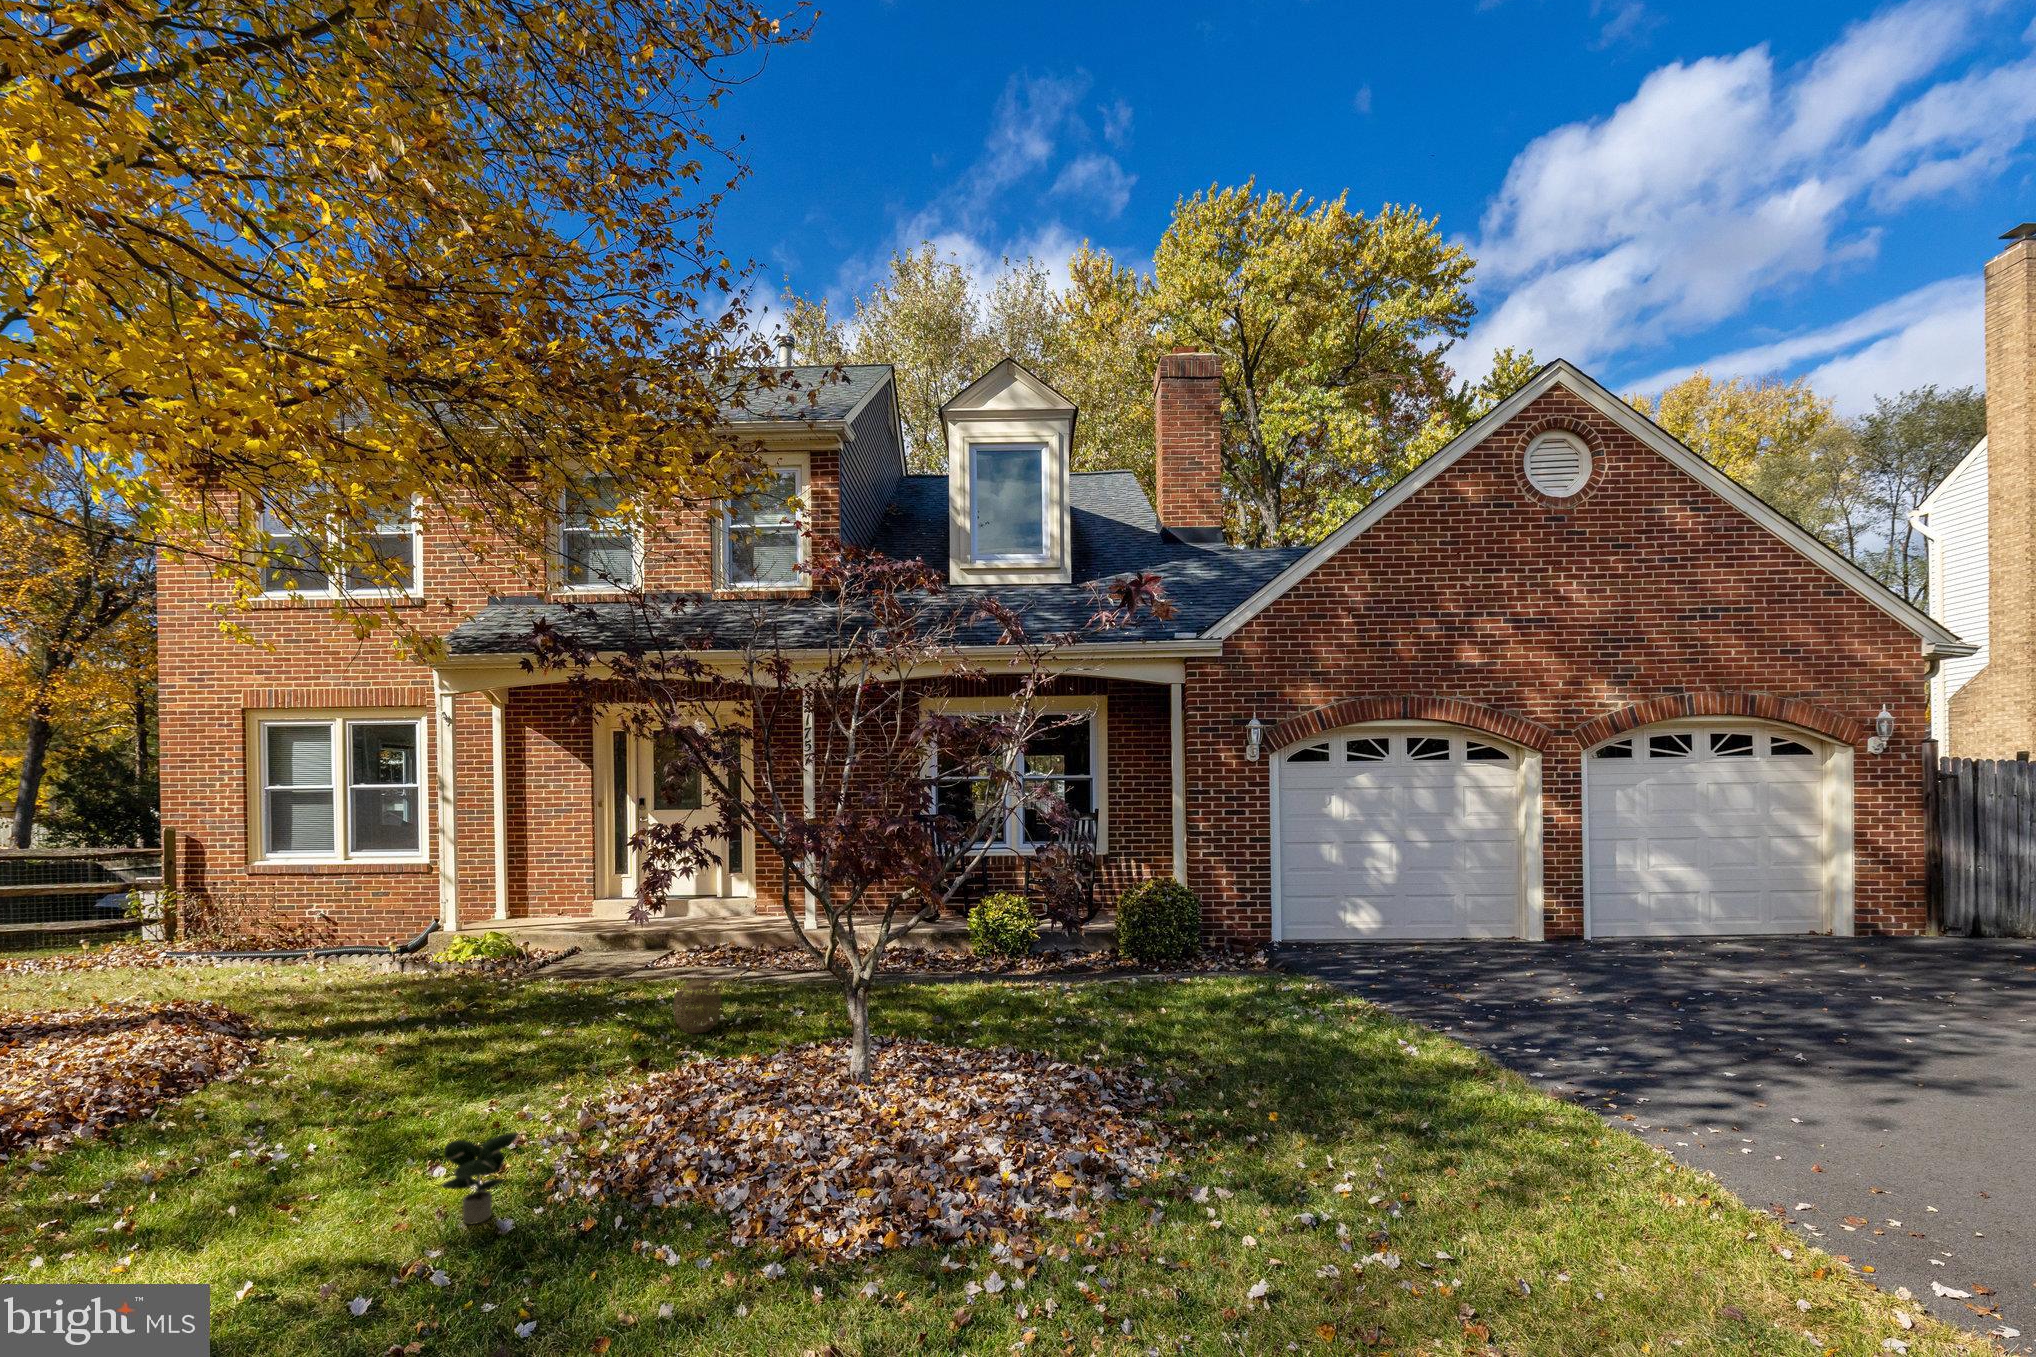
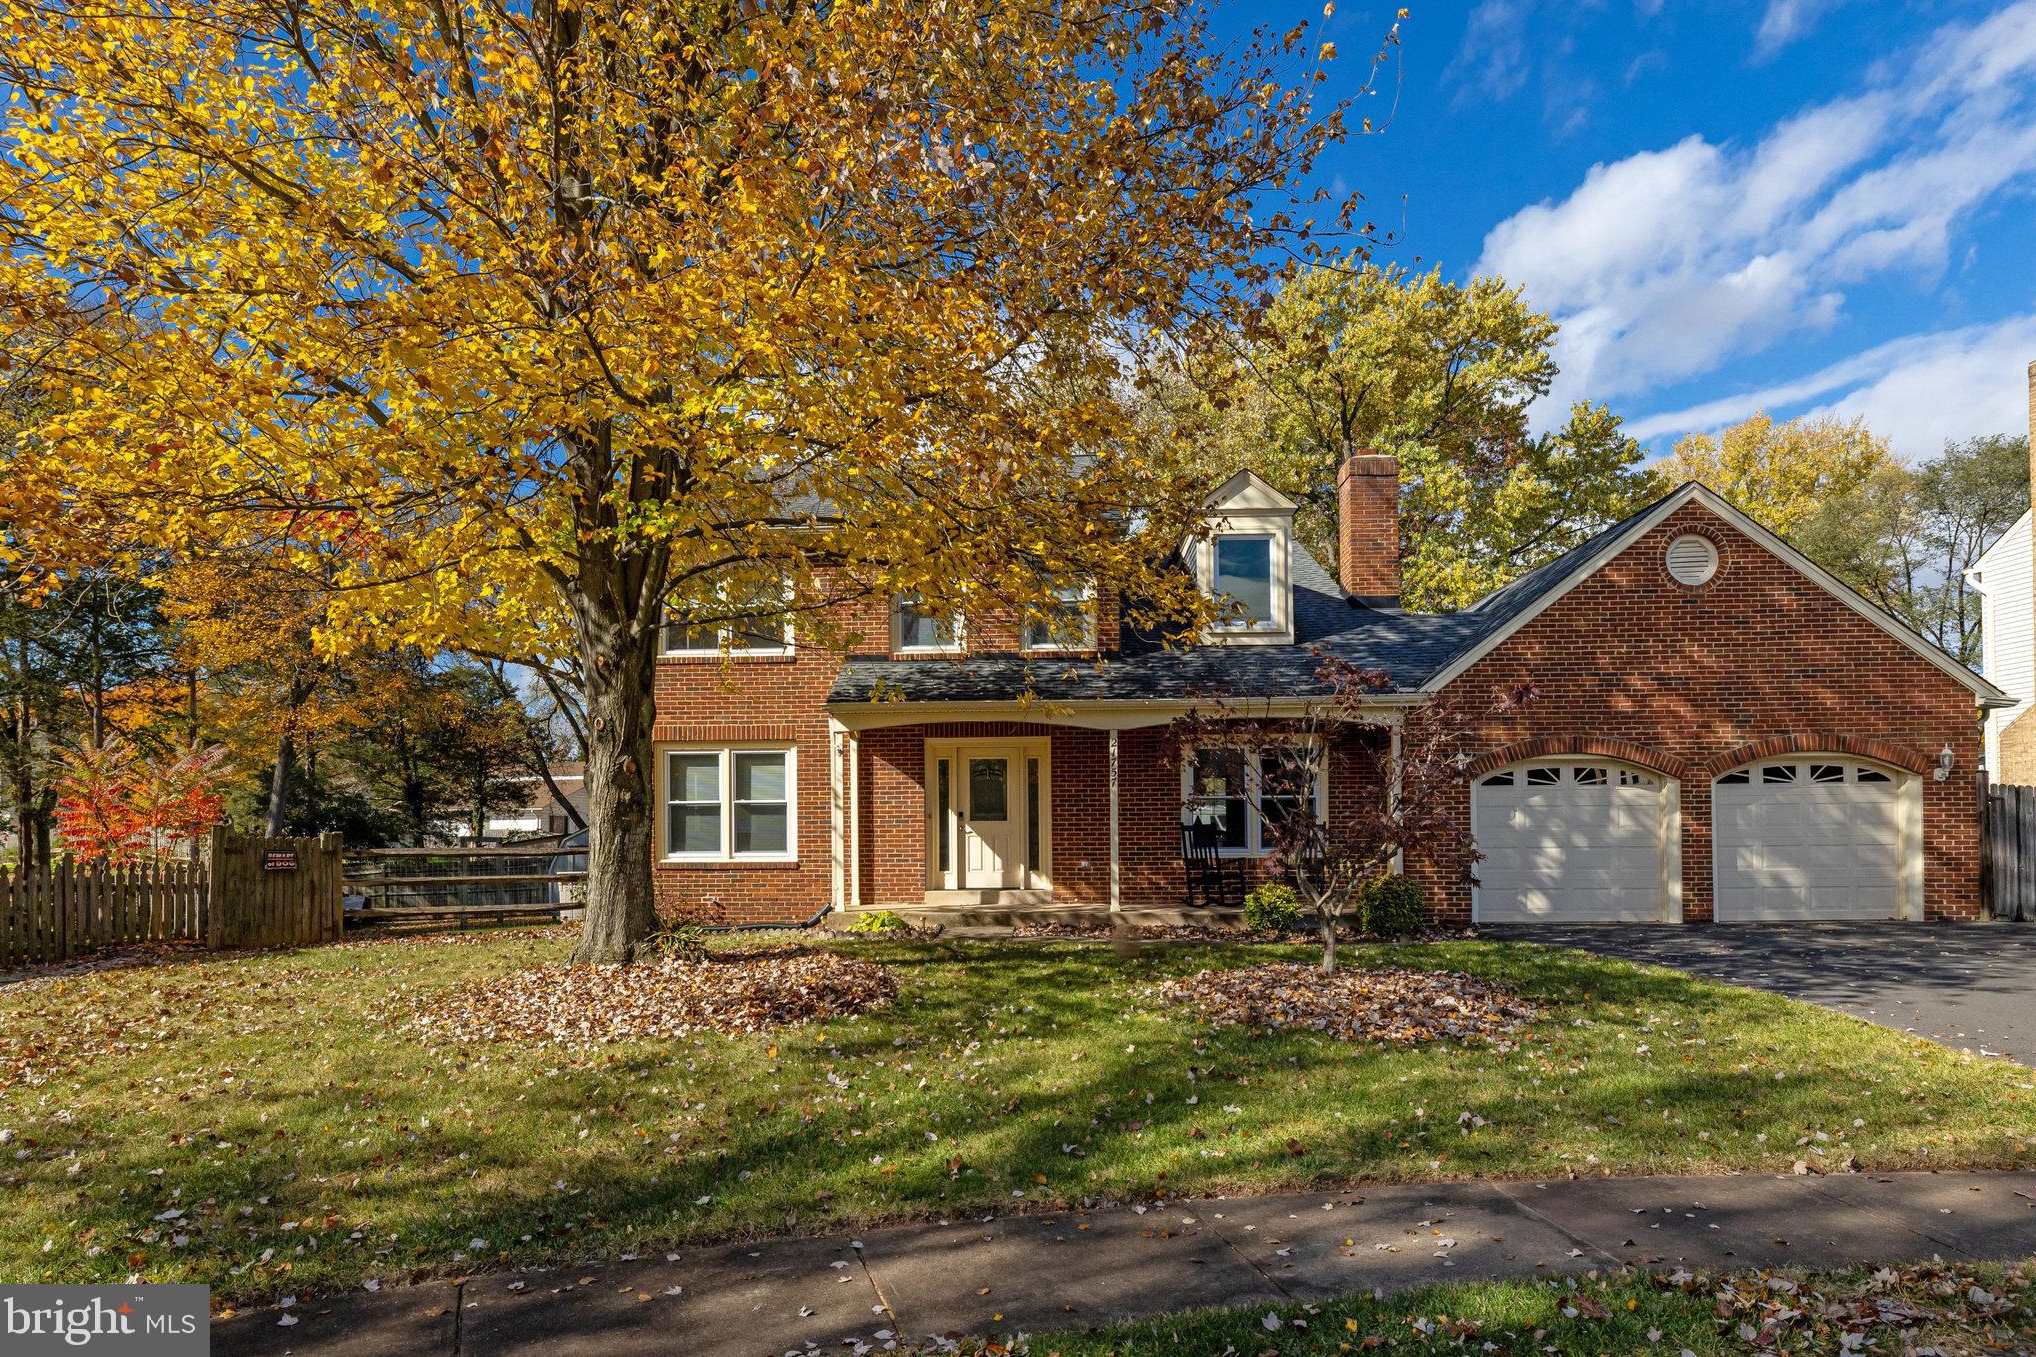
potted plant: present [441,1133,518,1224] -> present [1392,915,1415,946]

